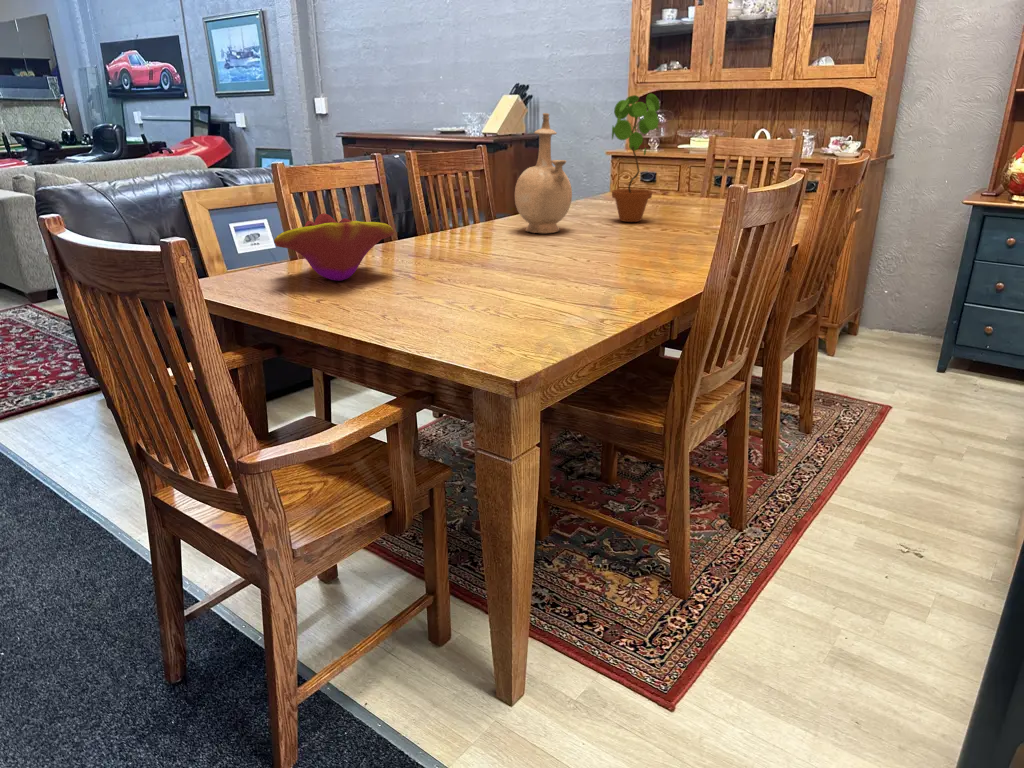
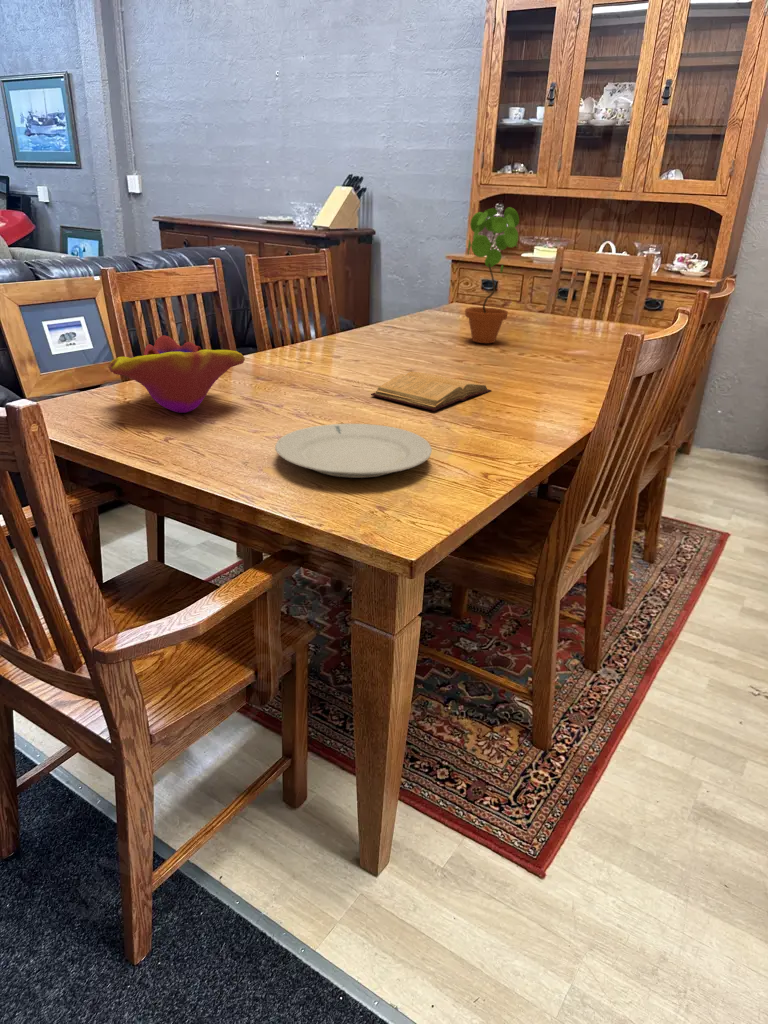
vase: present [515,113,572,233] -> none [365,225,426,355]
book: none [512,243,628,274] -> present [371,372,491,411]
plate: none [412,283,555,325] -> present [275,424,432,478]

